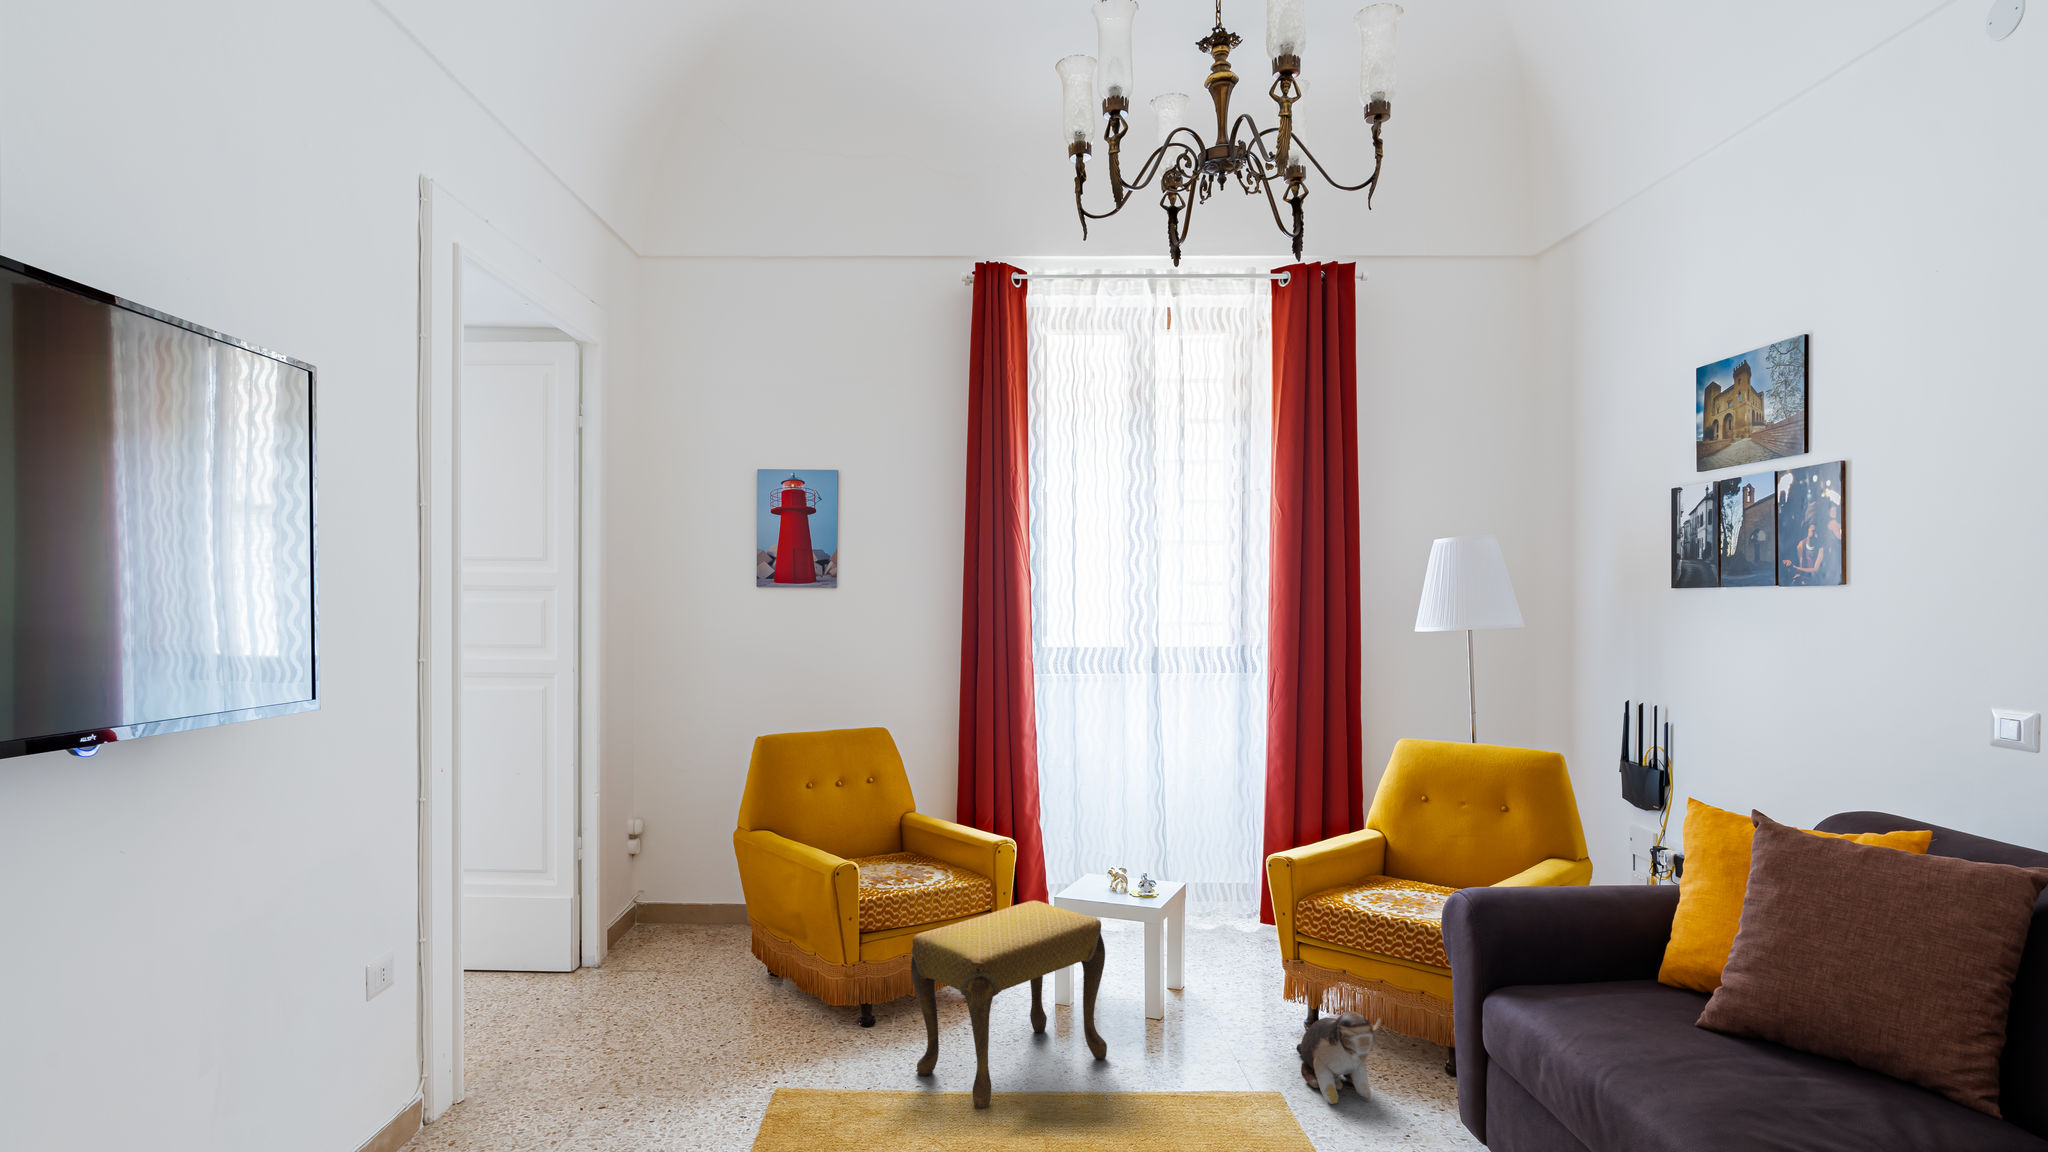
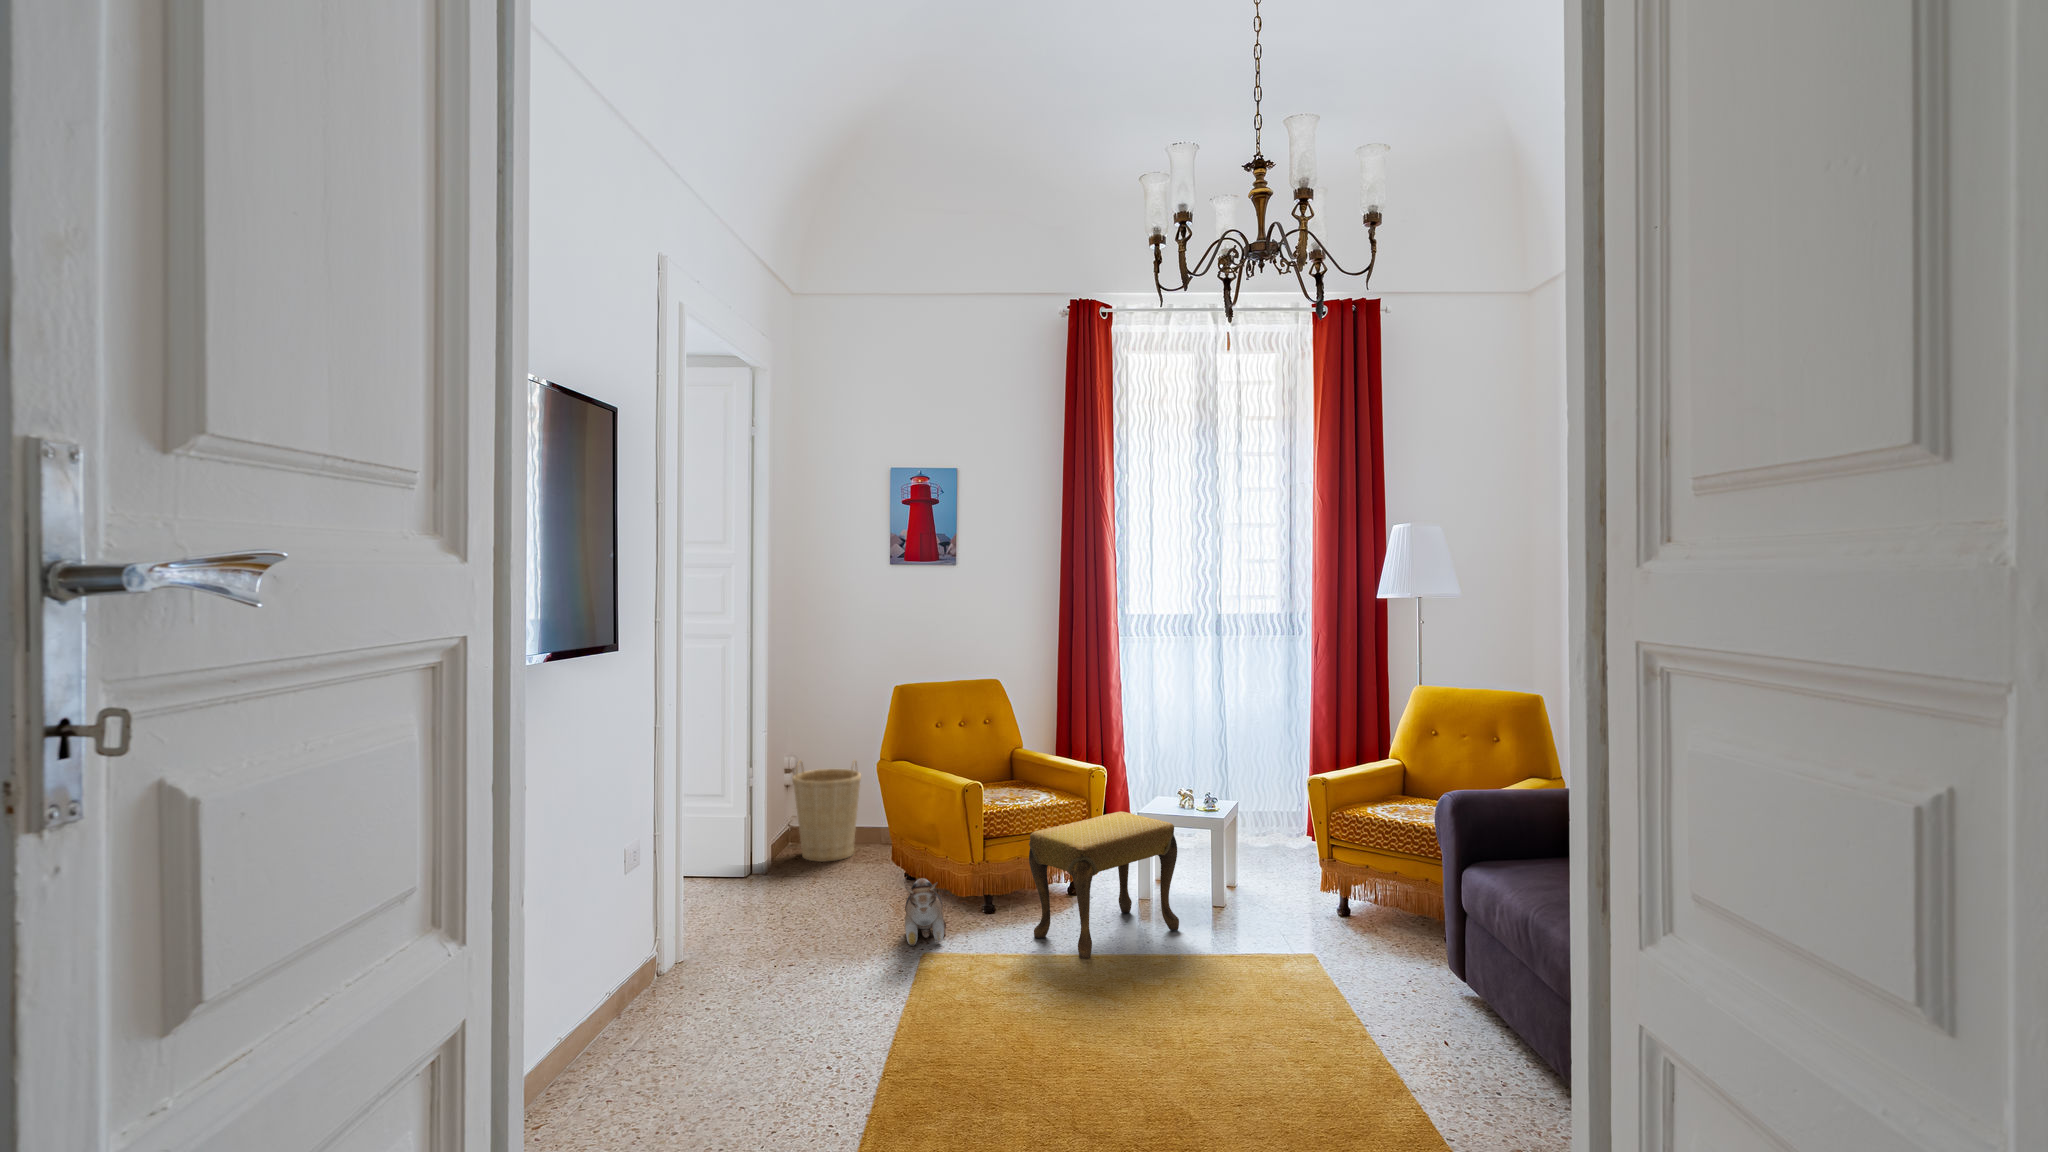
basket: none [625,825,714,957] -> present [792,760,861,862]
plush toy: present [1296,1011,1381,1104] -> present [905,878,946,946]

